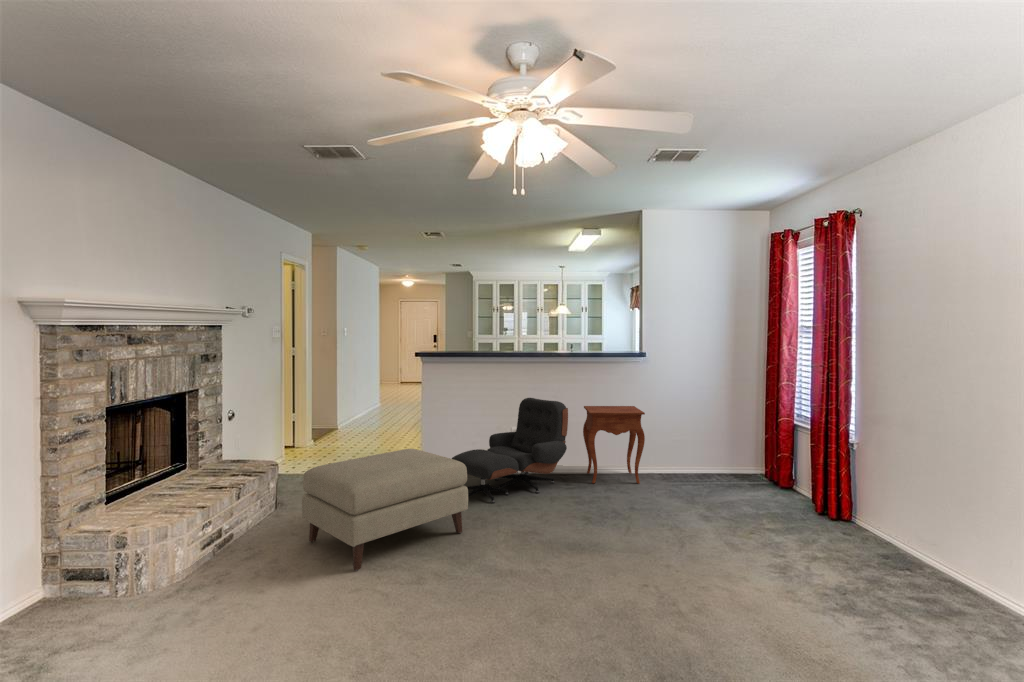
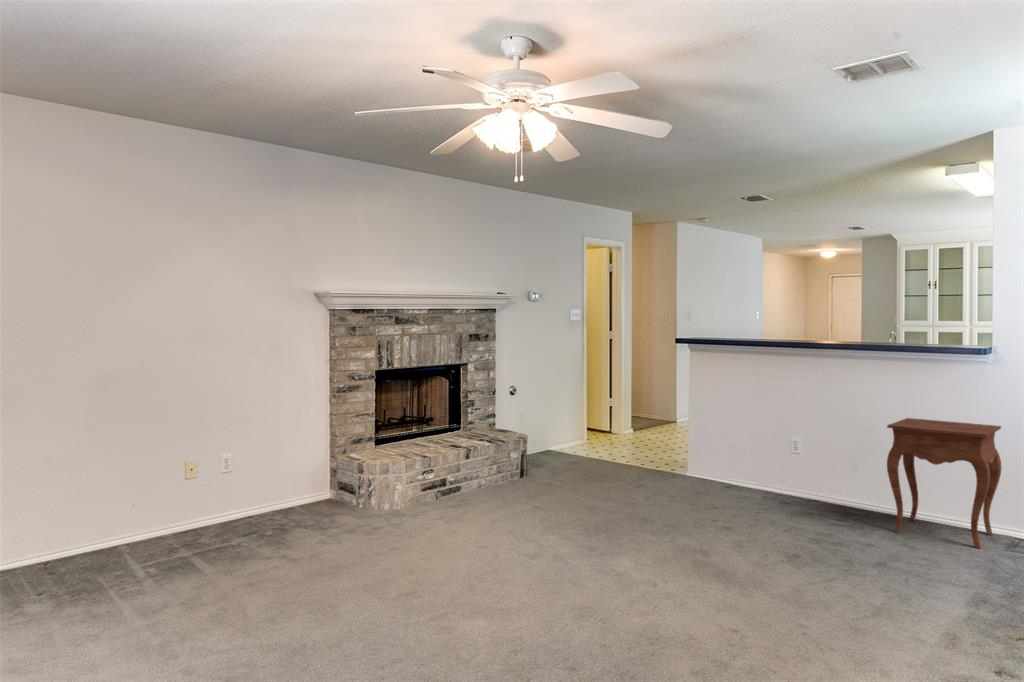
lounge chair: present [452,398,568,503] -> none [686,399,857,524]
ottoman: present [302,449,468,570] -> none [497,437,644,536]

